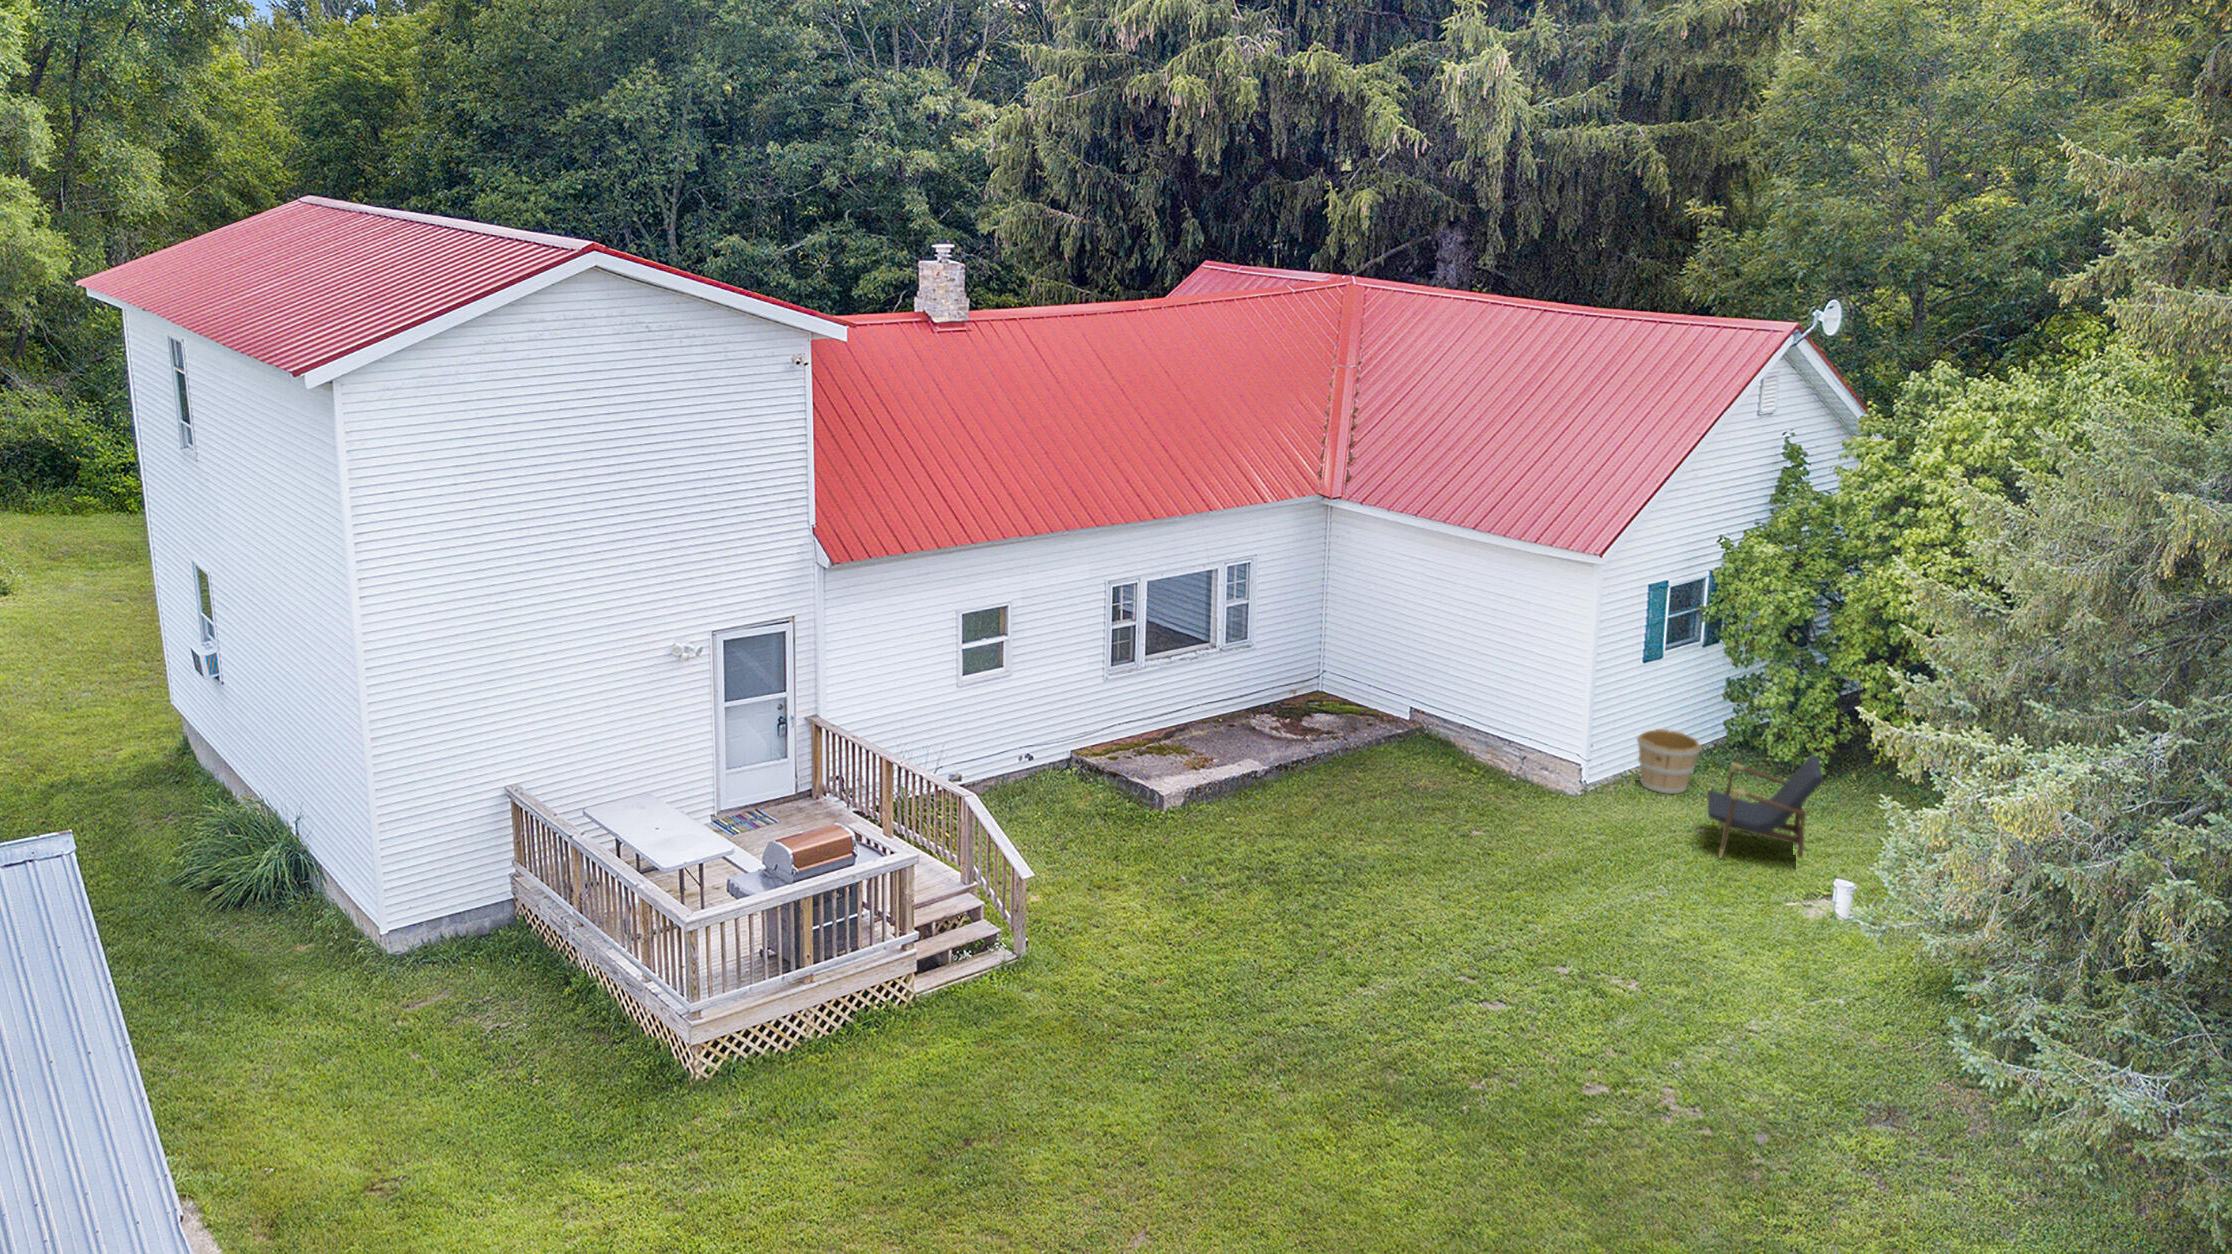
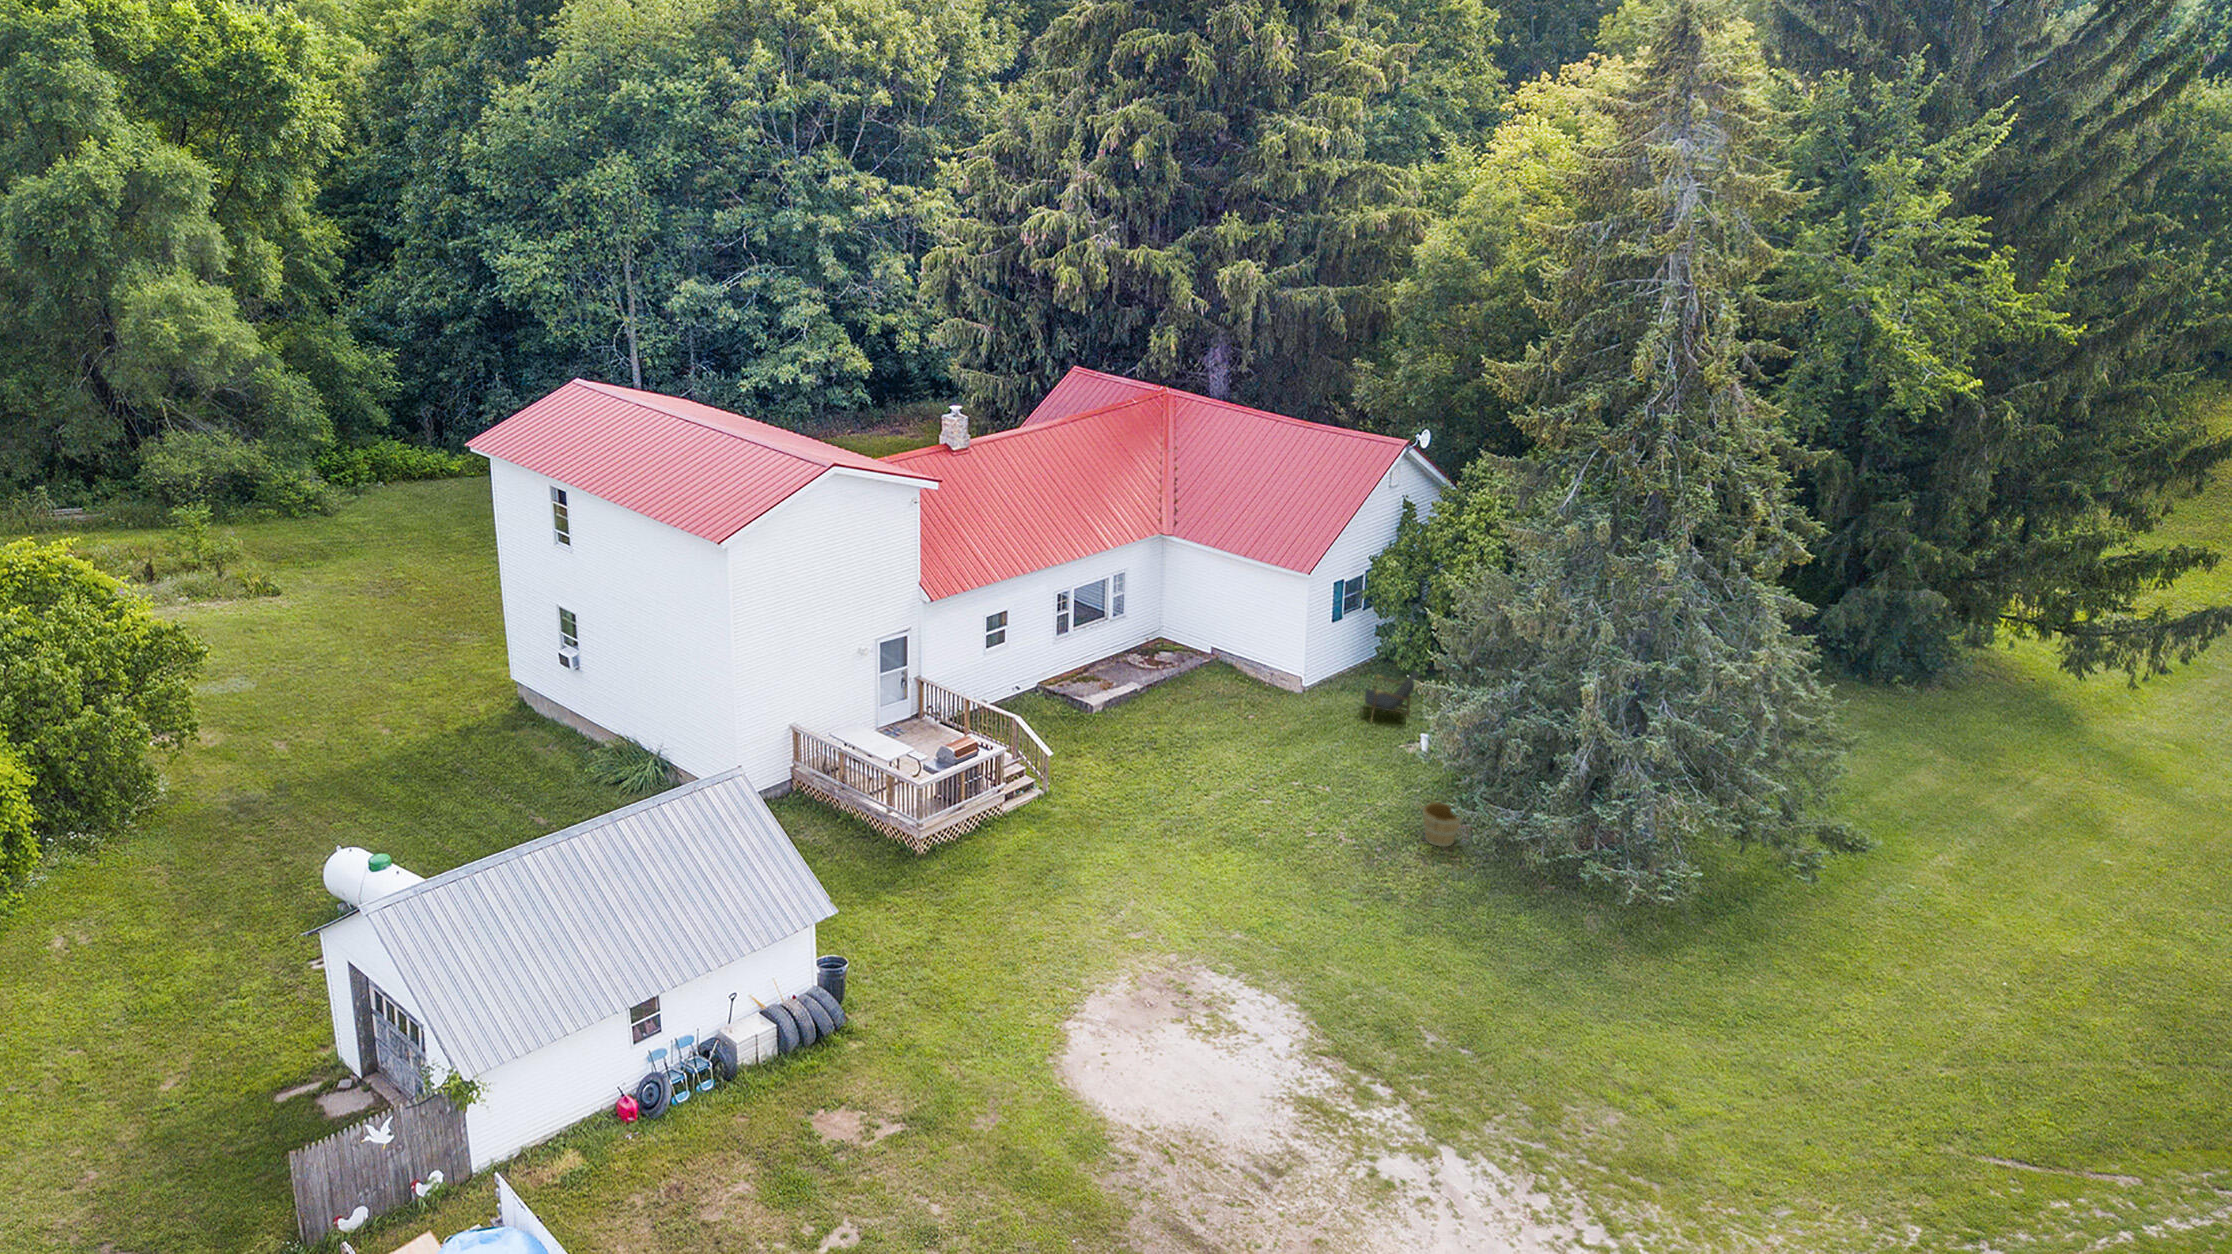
wooden bucket: present [1637,729,1702,794] -> present [1423,802,1462,847]

